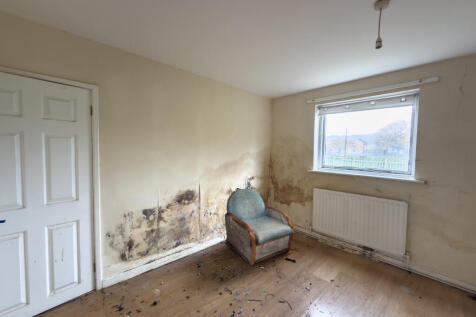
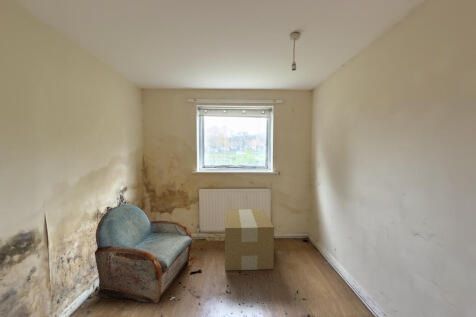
cardboard box: none [318,215,393,302] -> present [225,209,274,270]

